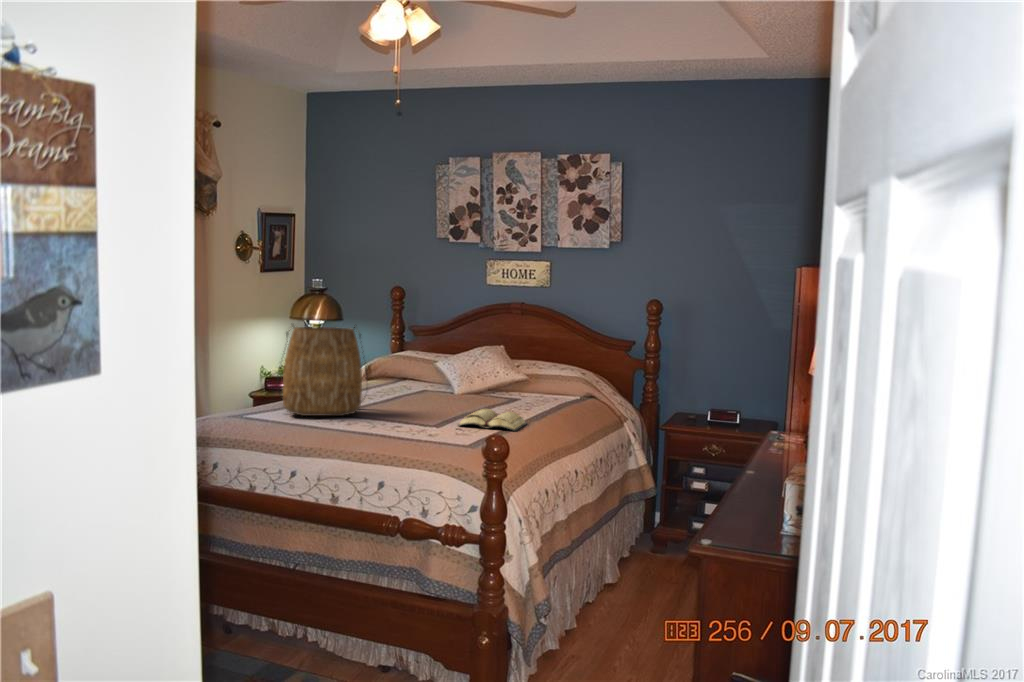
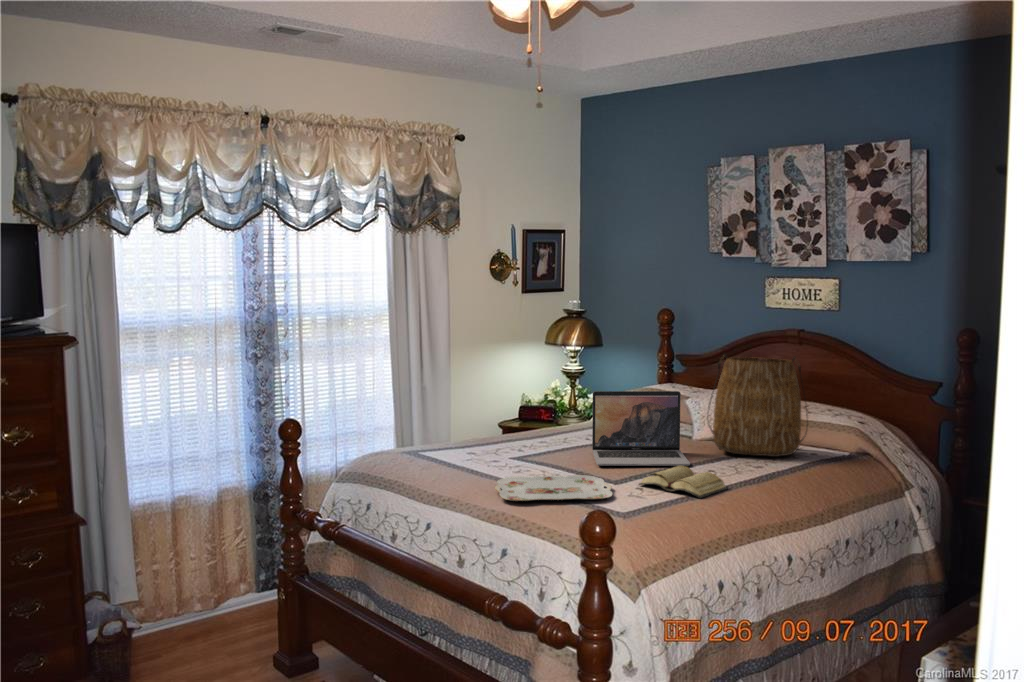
tote bag: present [277,325,365,416] -> present [708,354,807,457]
laptop: none [389,350,480,414] -> present [592,391,690,466]
serving tray: none [339,422,448,444] -> present [495,475,613,501]

